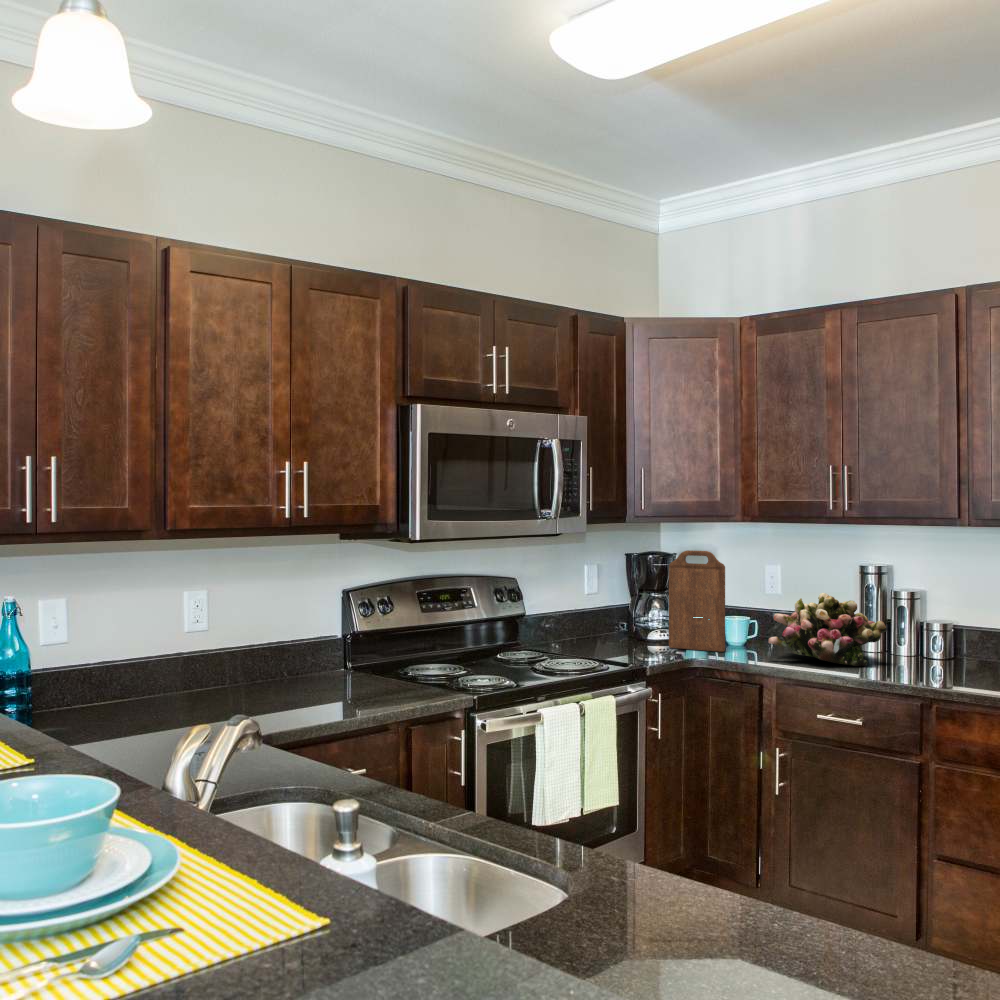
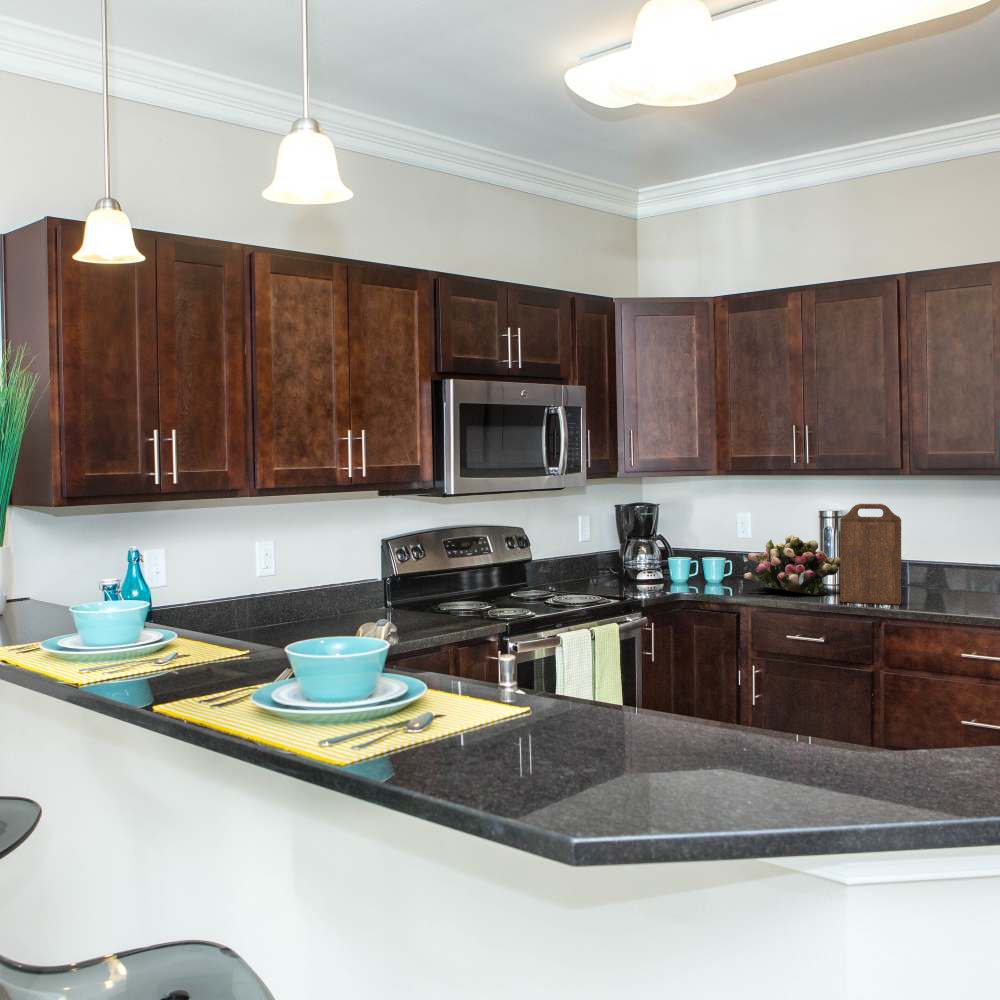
cutting board: present [669,550,725,652] -> present [840,504,901,605]

